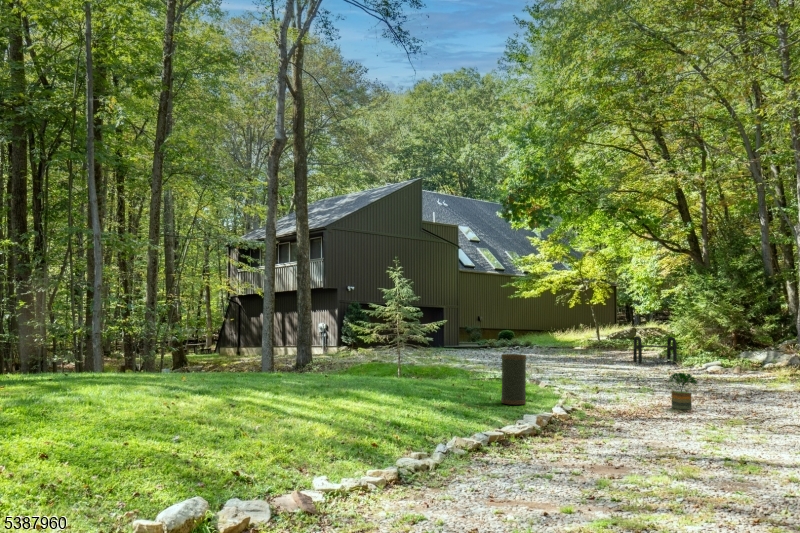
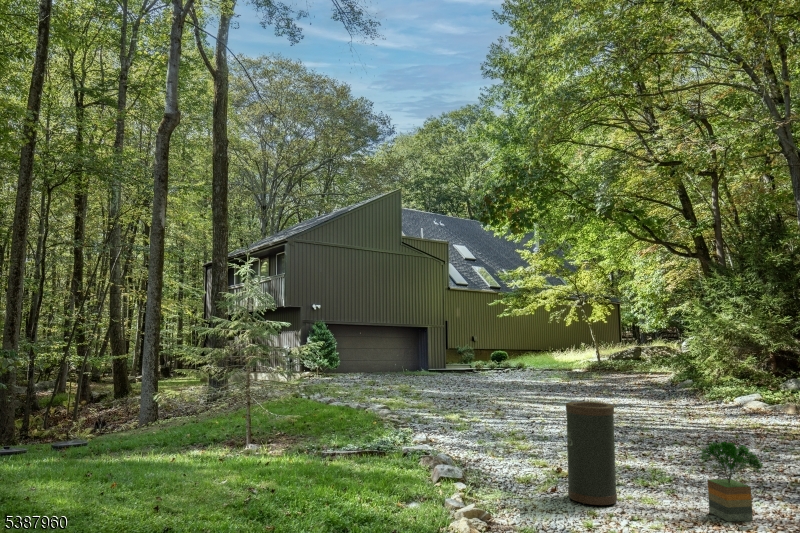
bench: present [633,336,677,364] -> none [636,359,694,396]
trash can: present [501,354,526,405] -> present [566,402,617,505]

